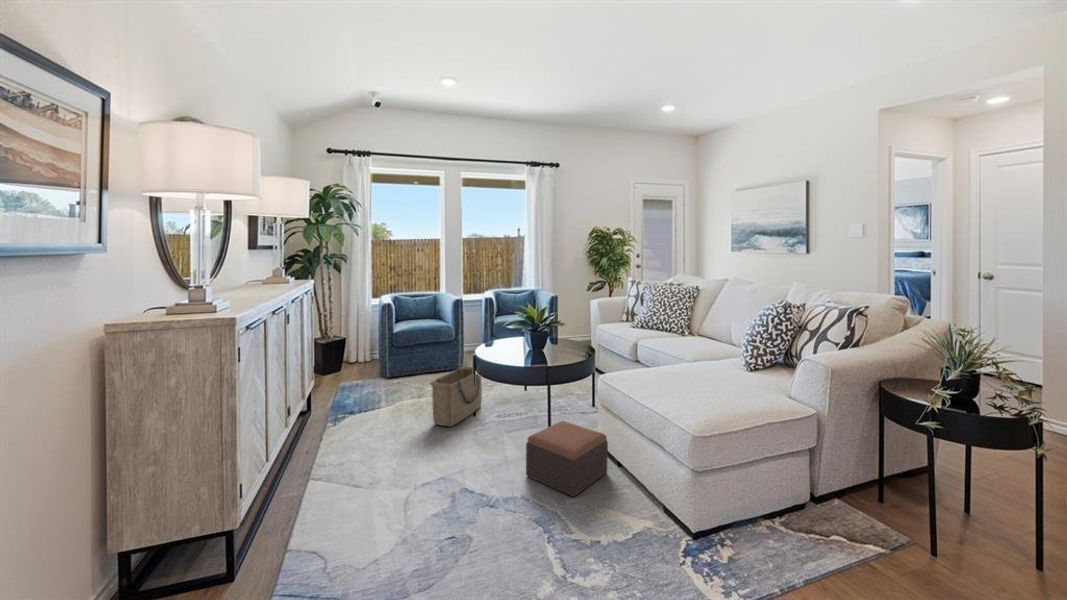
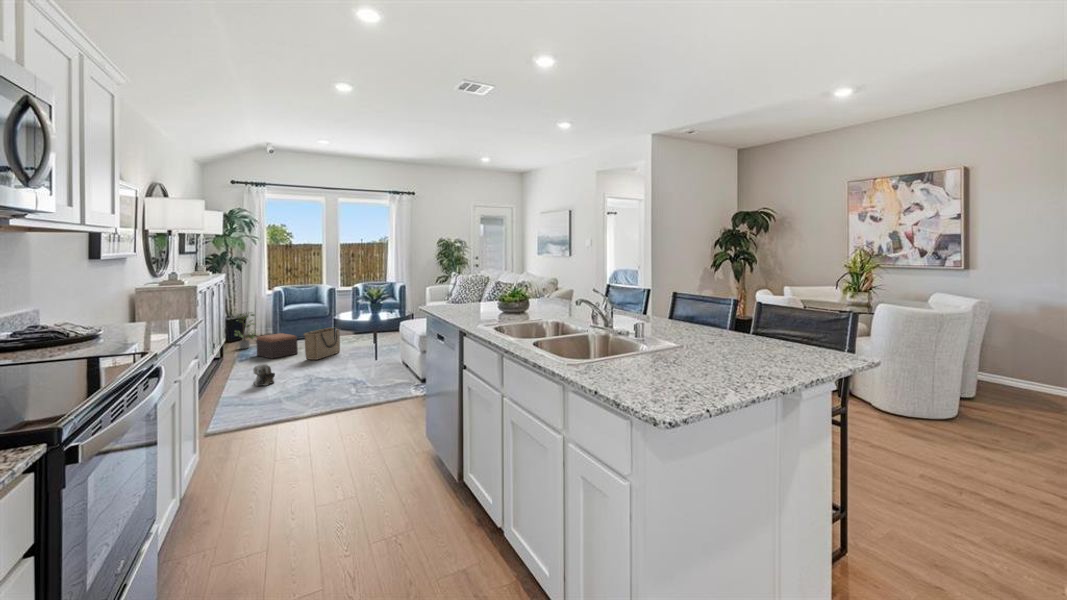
potted plant: none [327,334,364,391] -> present [235,313,255,349]
footstool: present [526,421,608,497] -> present [256,333,298,358]
plush toy: none [351,466,391,513] -> present [253,364,275,386]

